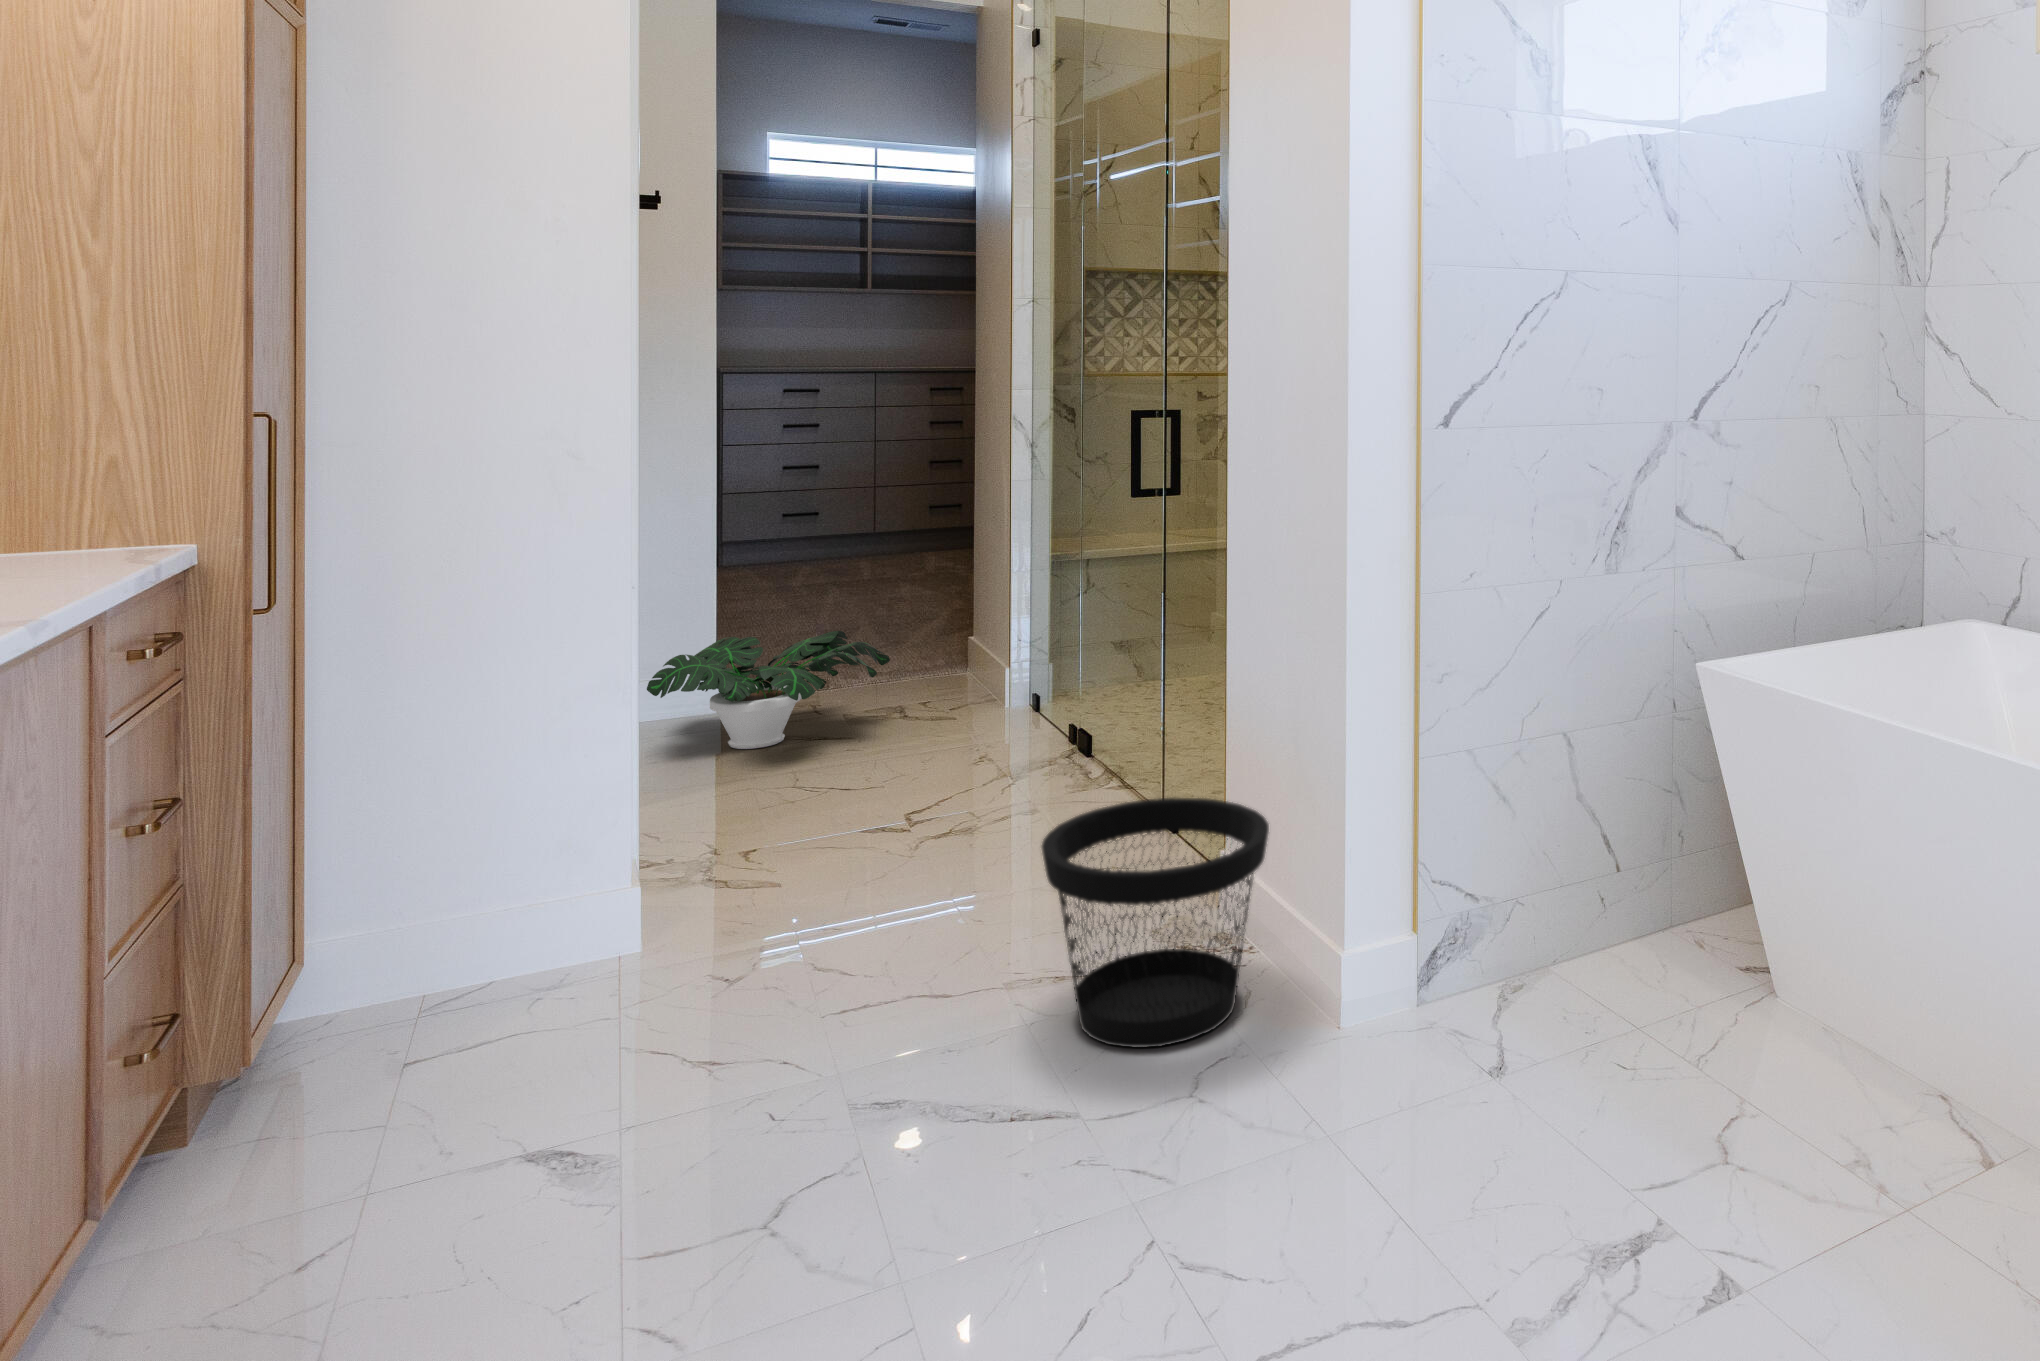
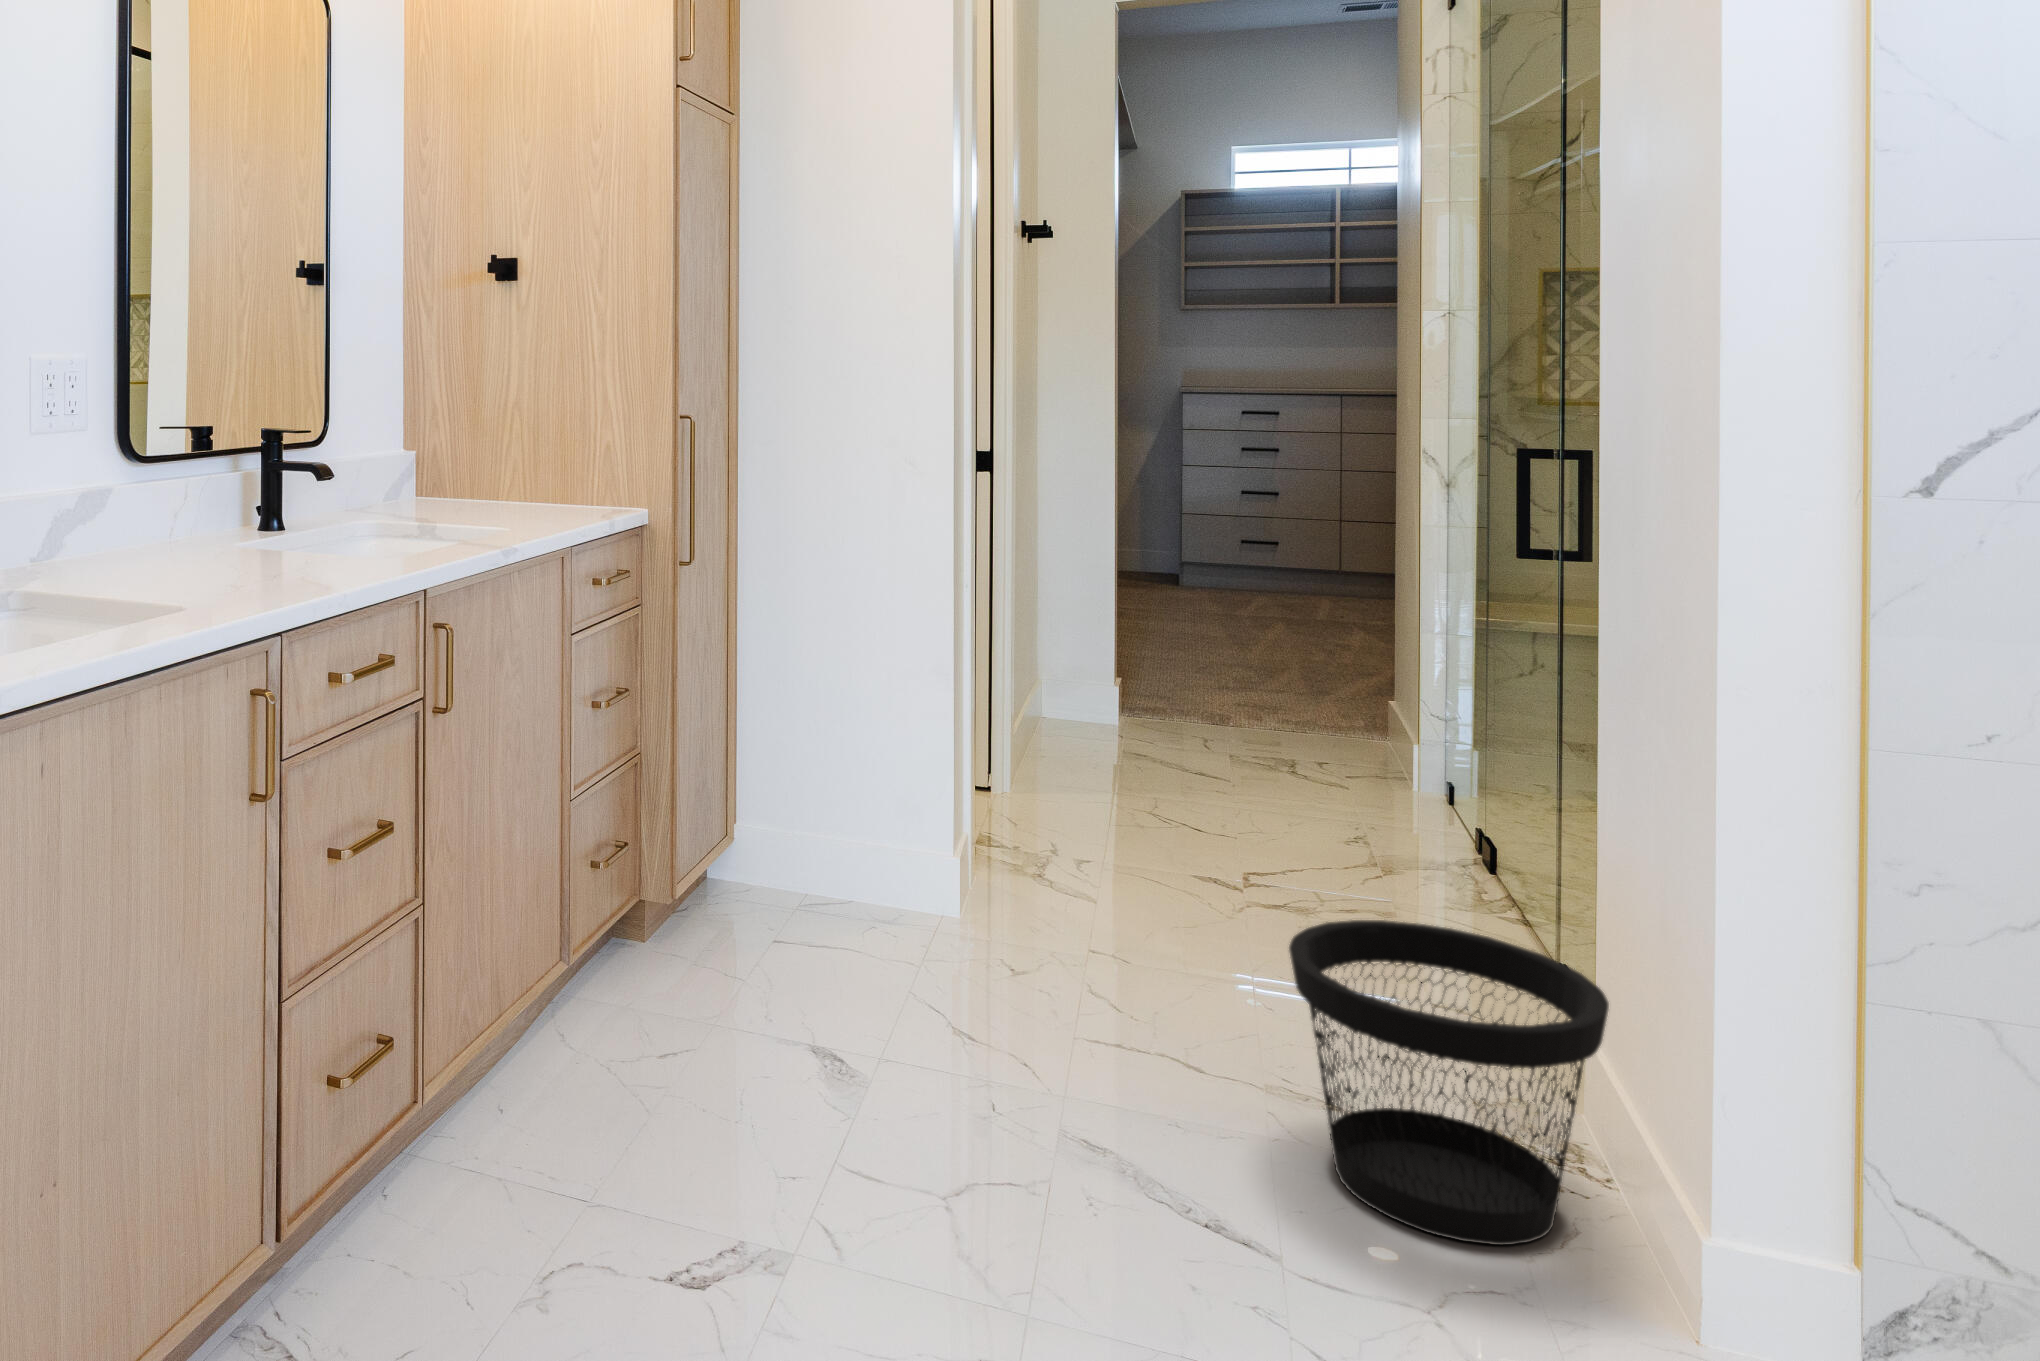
potted plant: present [647,631,890,749] -> none [1034,655,1271,771]

